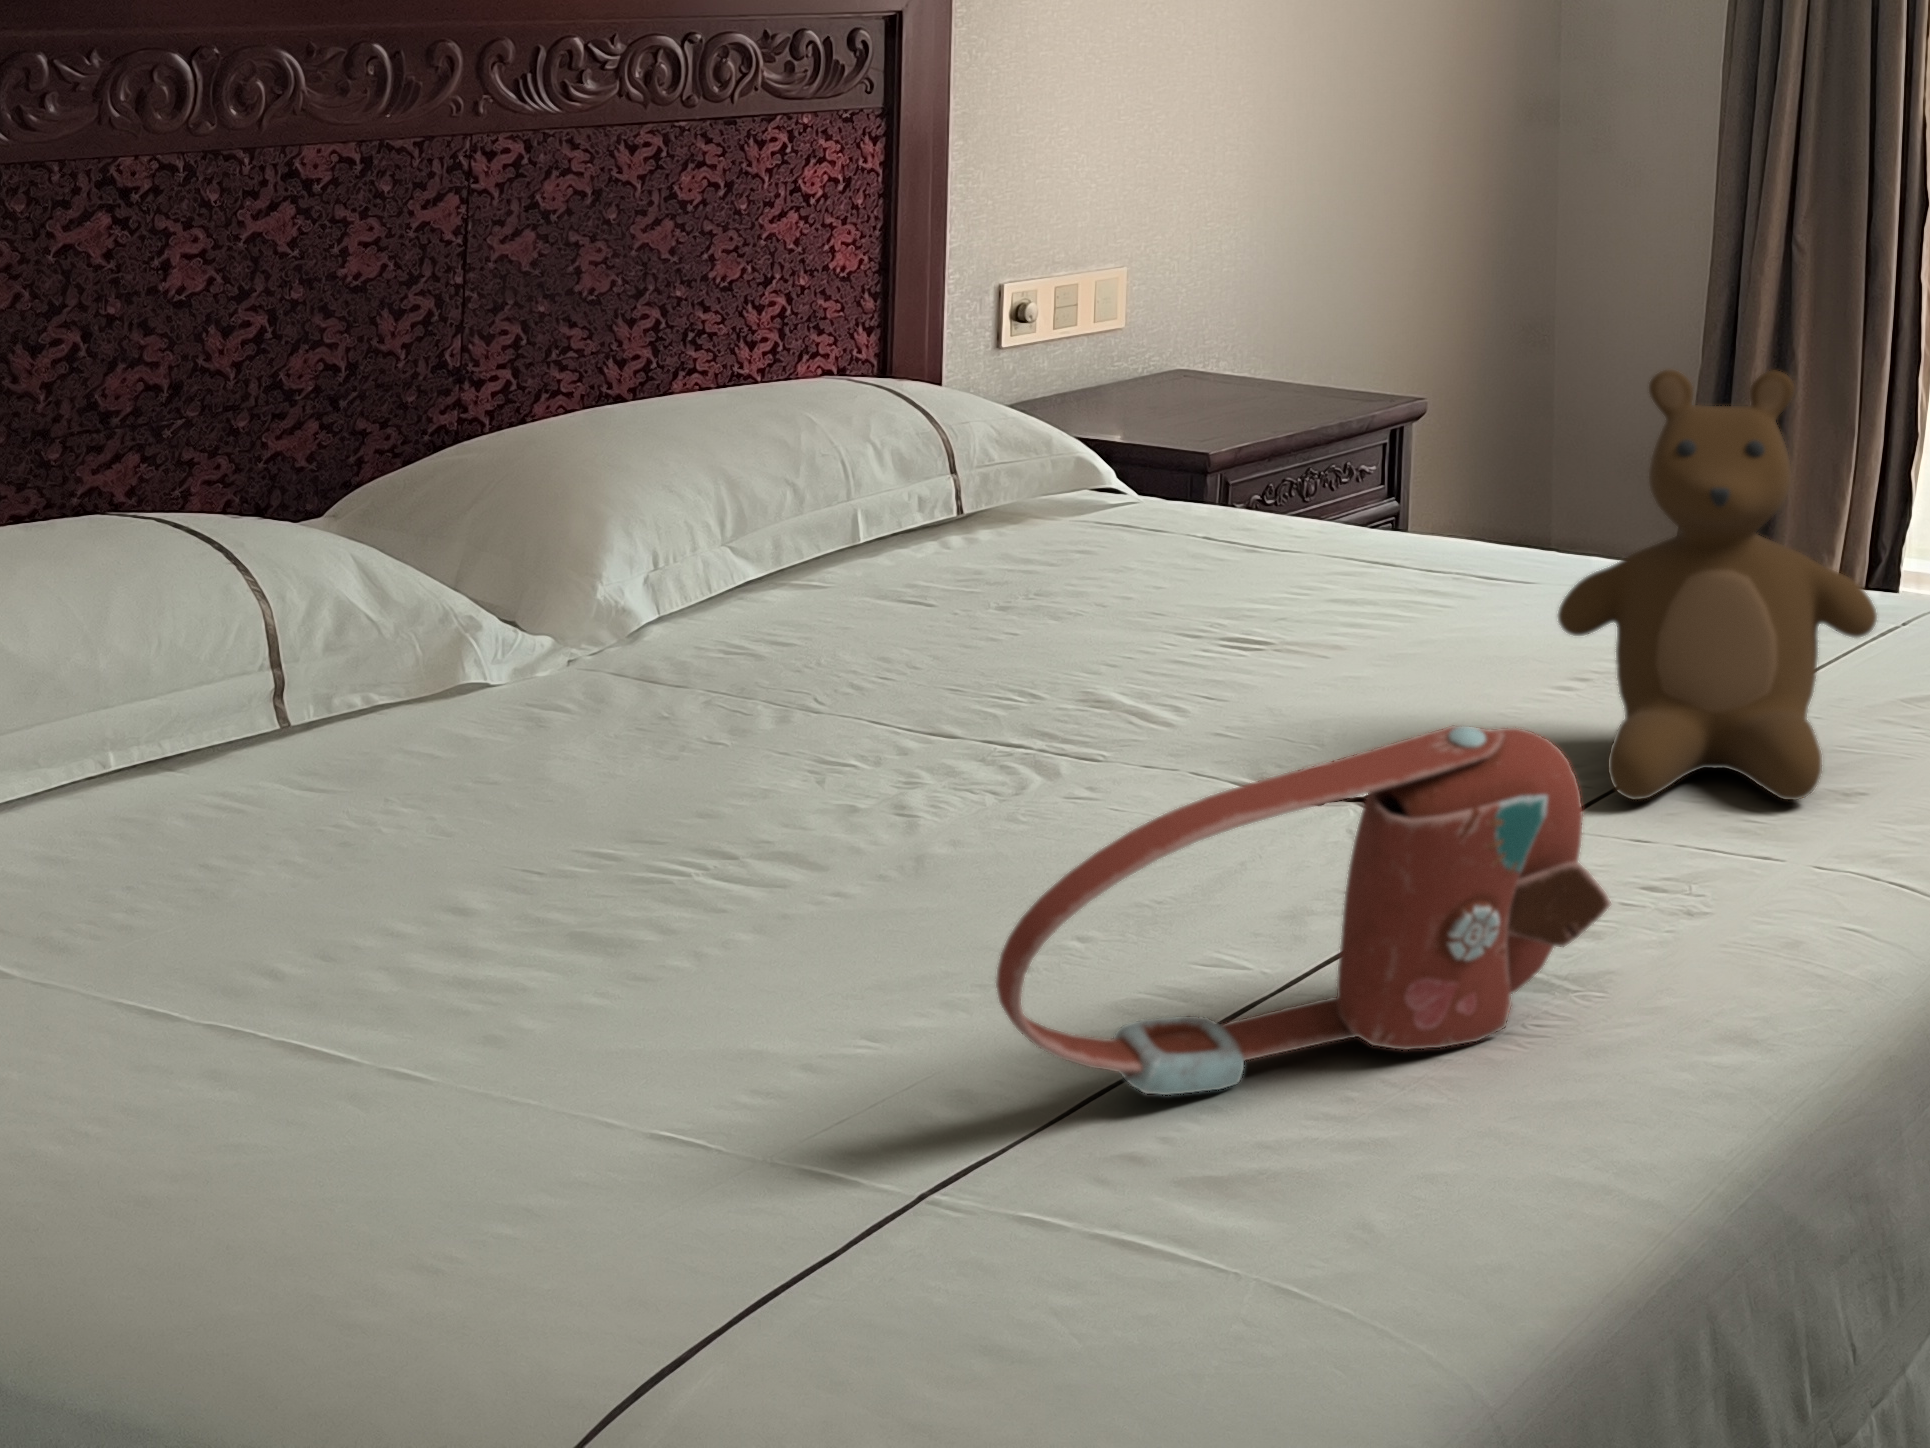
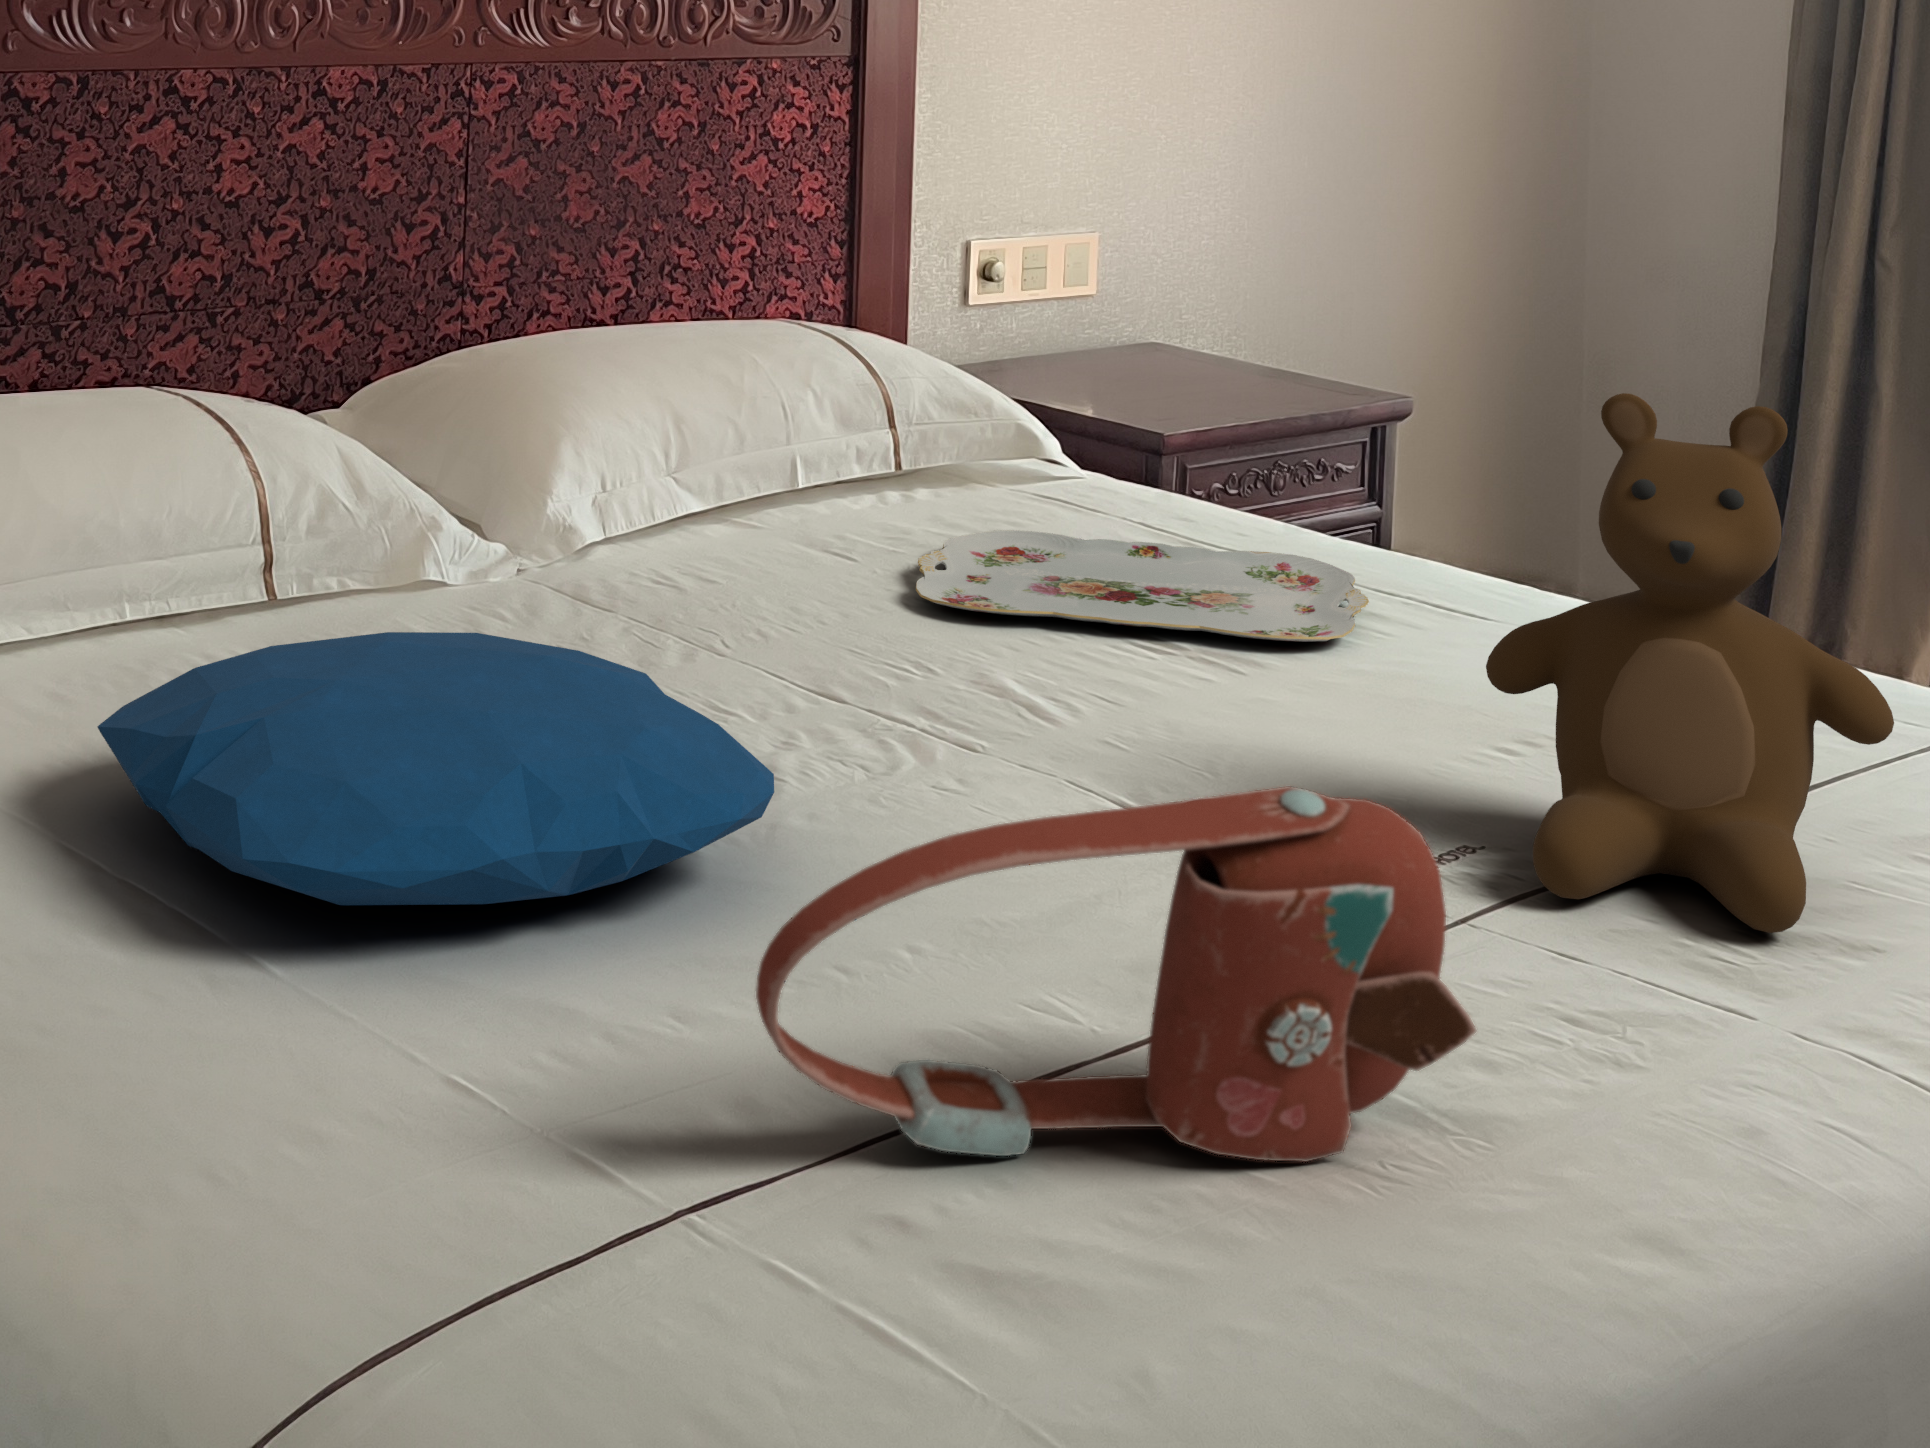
serving tray: none [994,548,1421,634] -> present [916,530,1369,642]
pillow: none [162,713,938,996] -> present [98,632,774,905]

